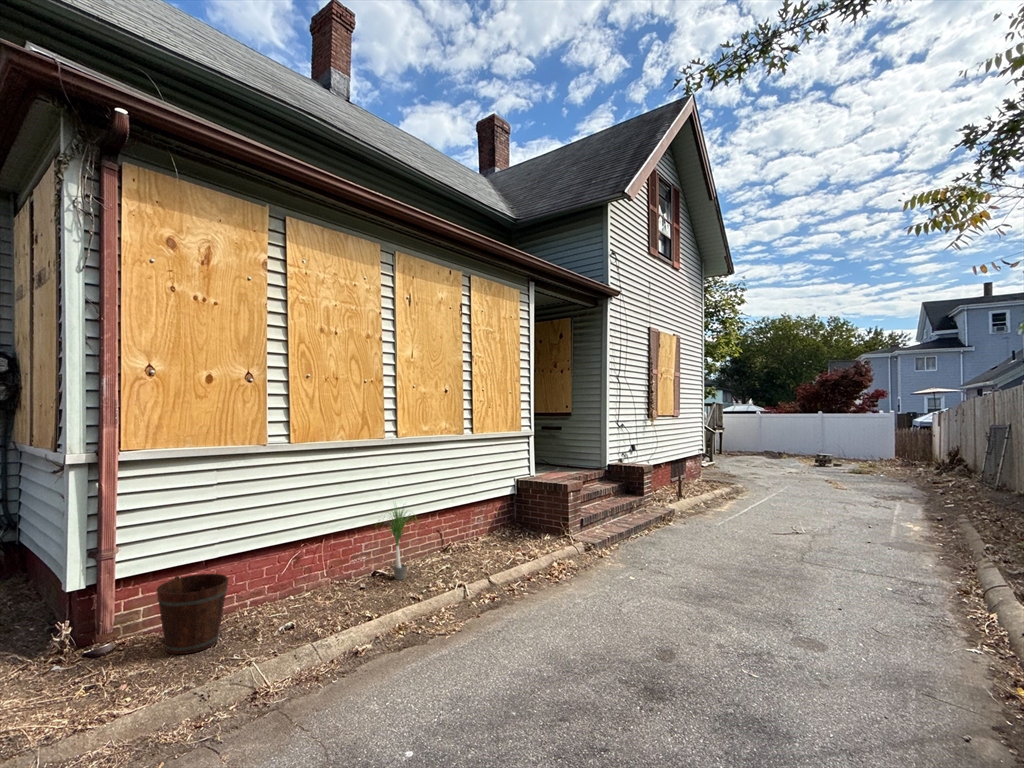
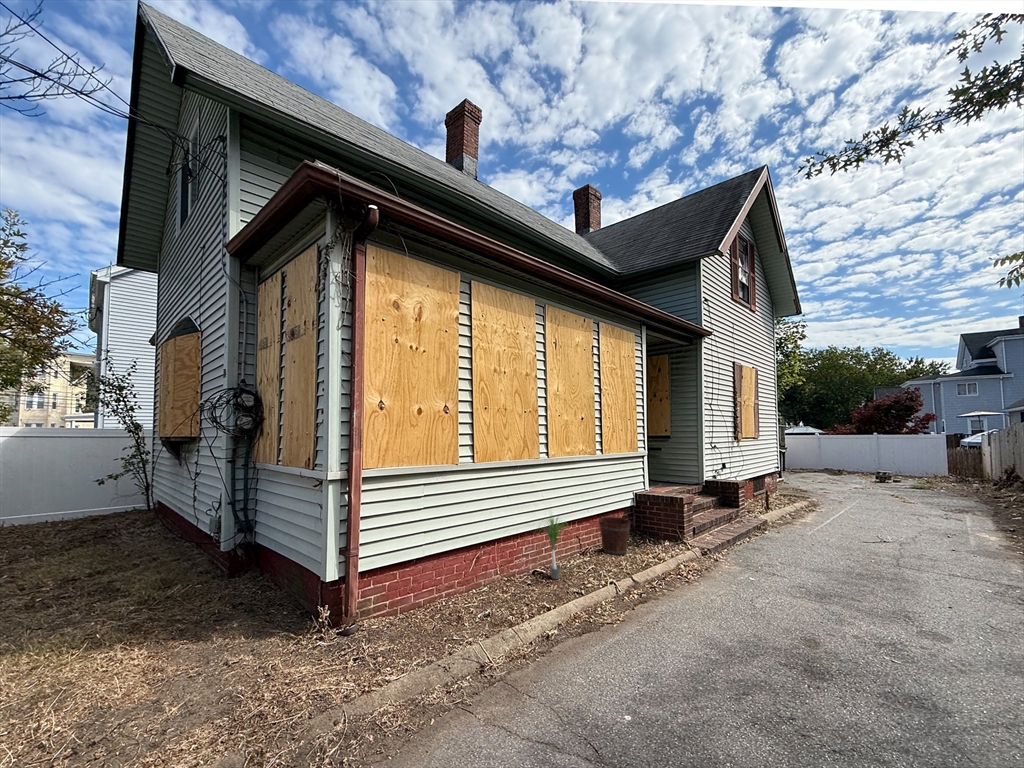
bucket: present [157,574,228,654] -> present [599,517,630,555]

